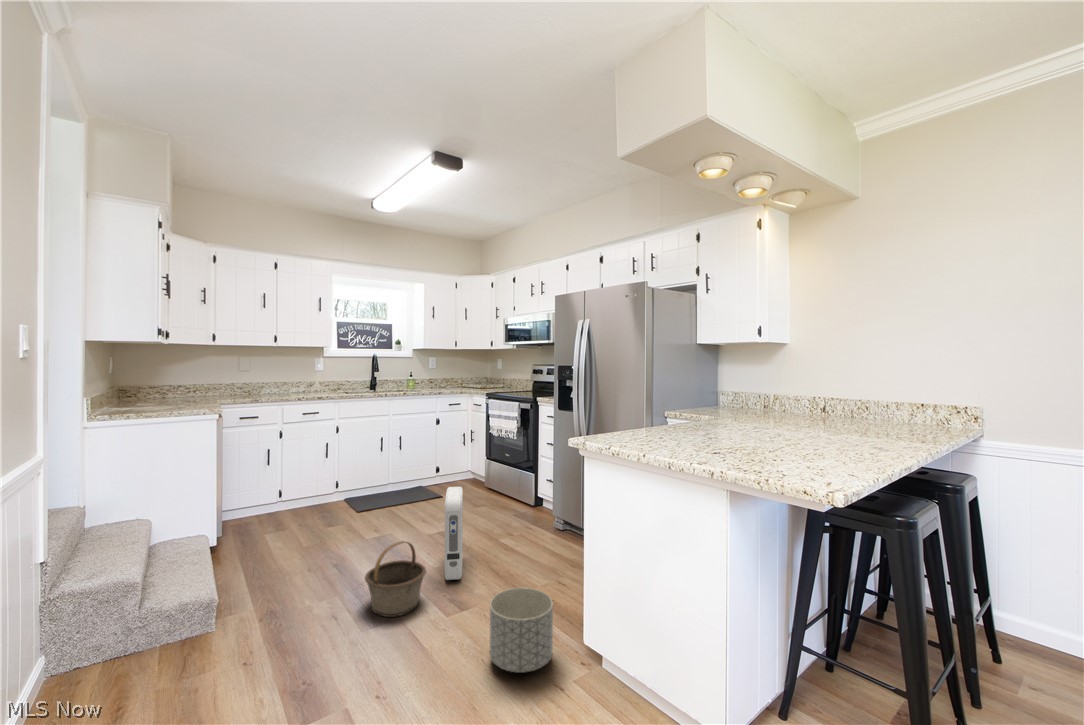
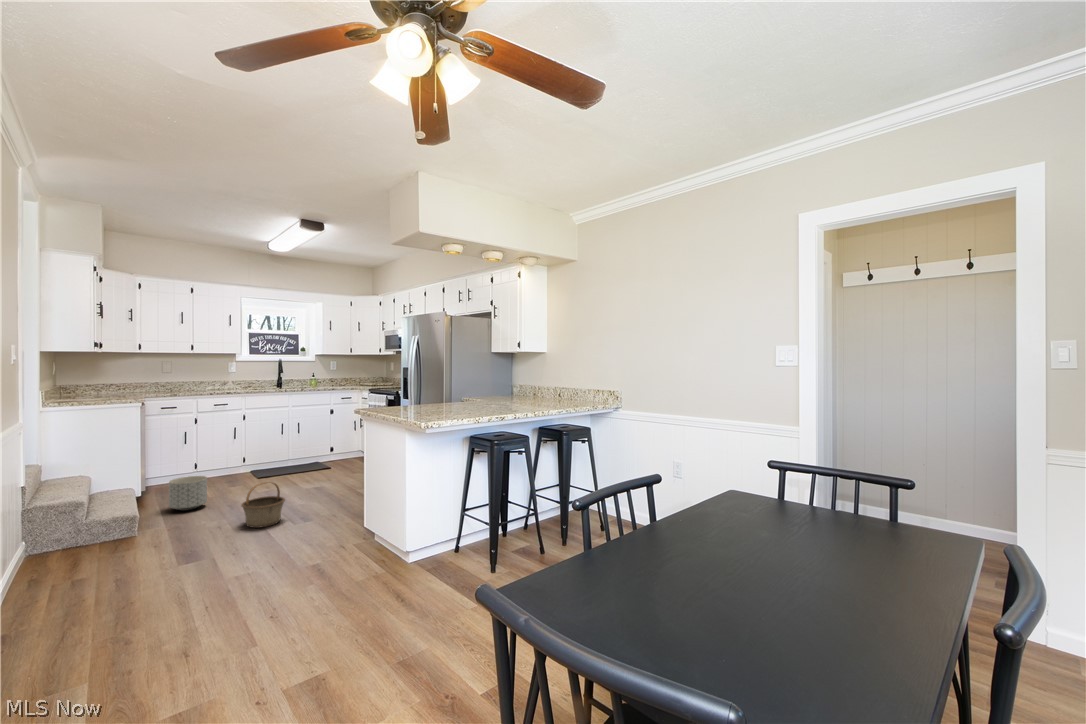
air purifier: present [444,487,463,580] -> none [303,451,323,511]
planter: present [490,588,553,672] -> present [169,476,207,511]

